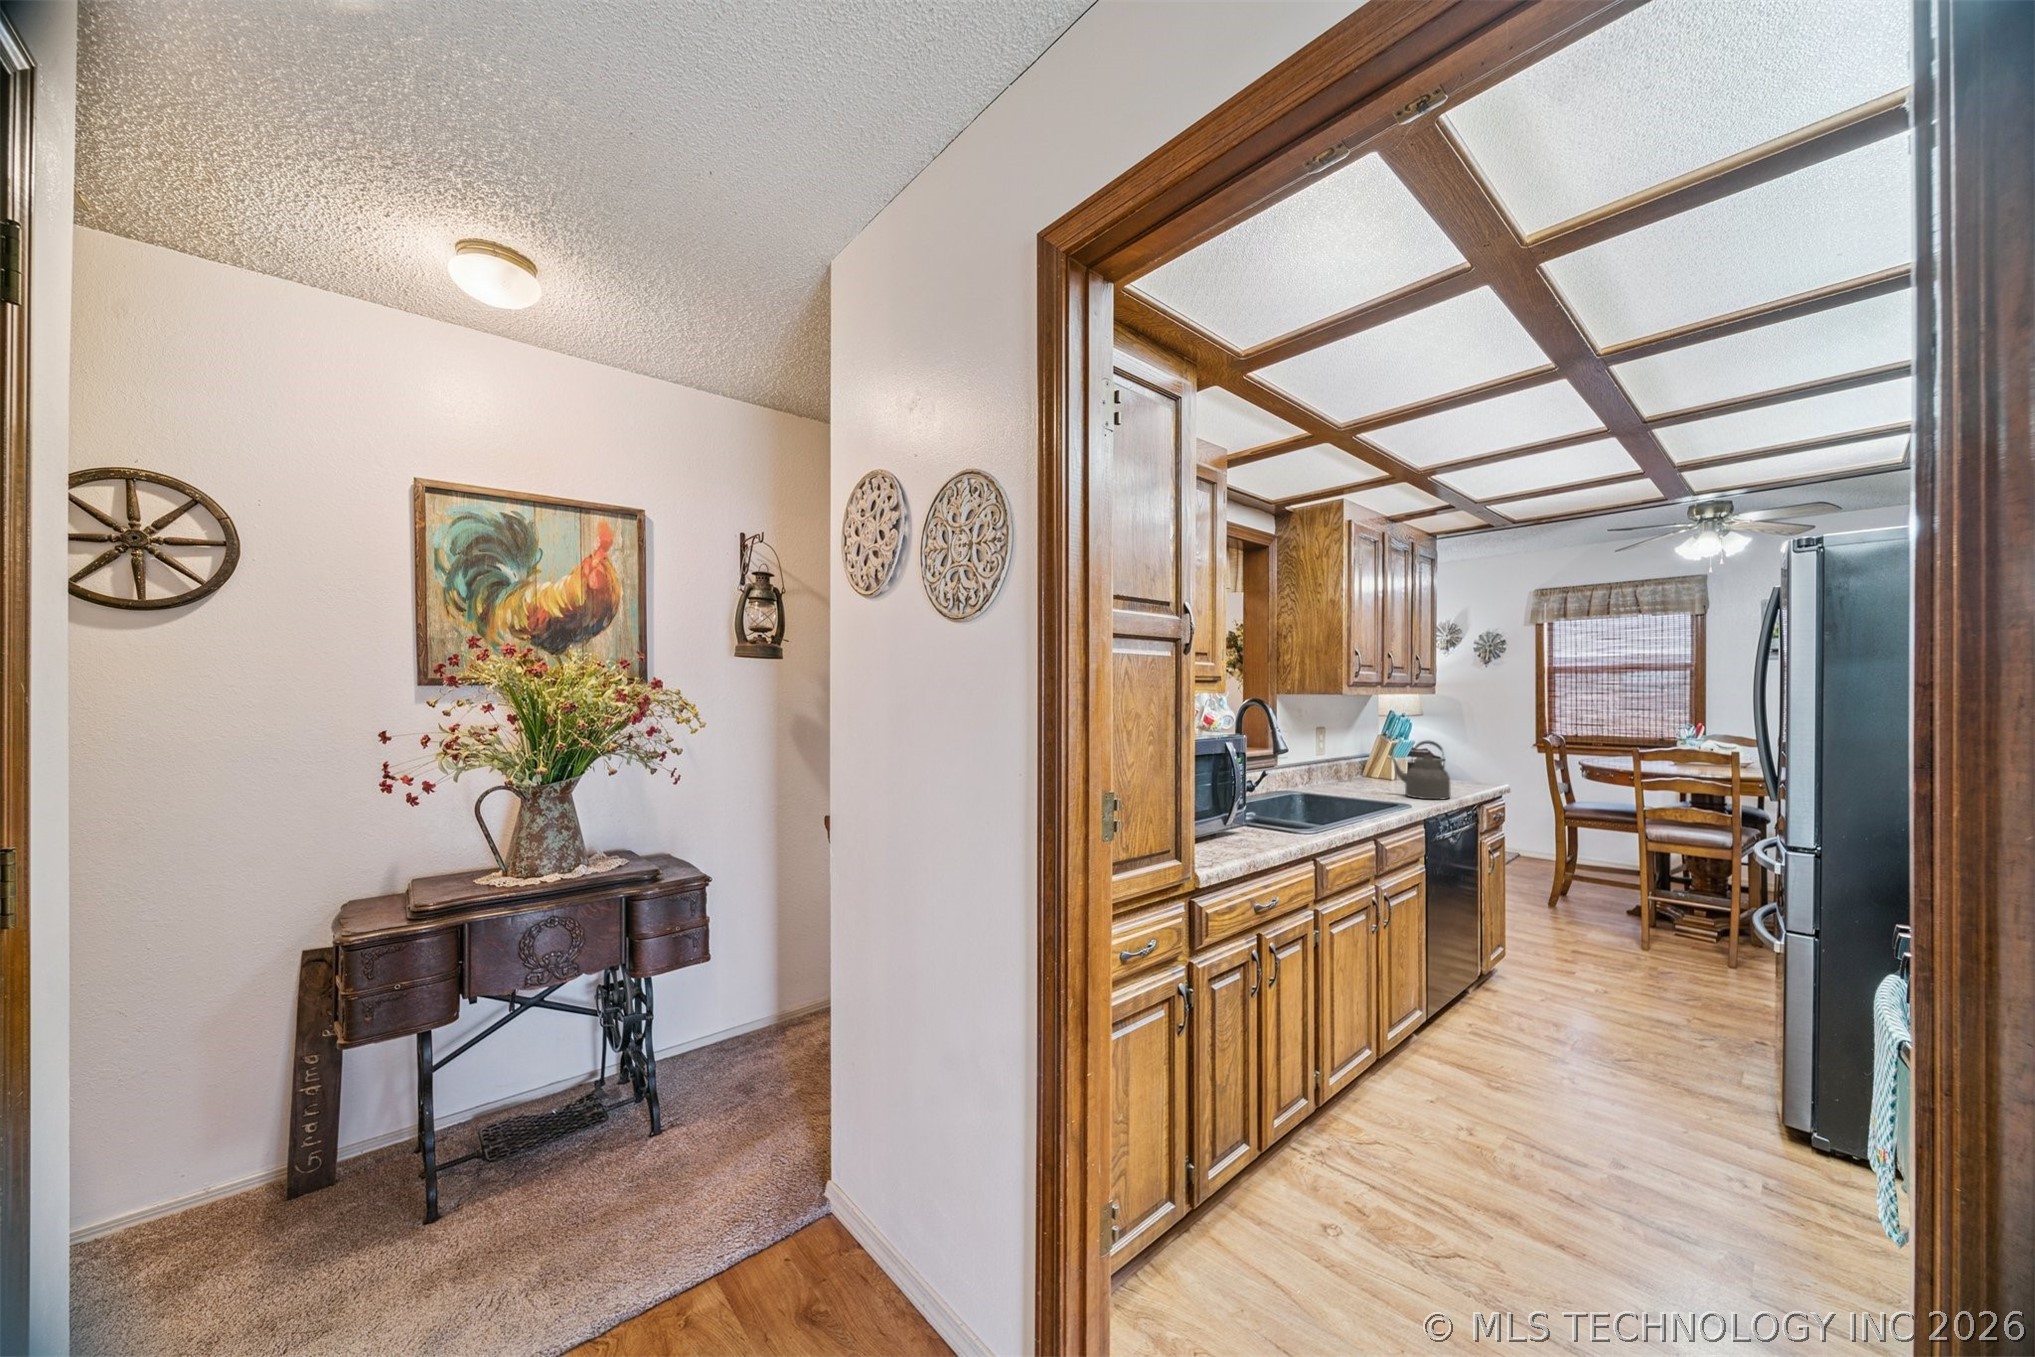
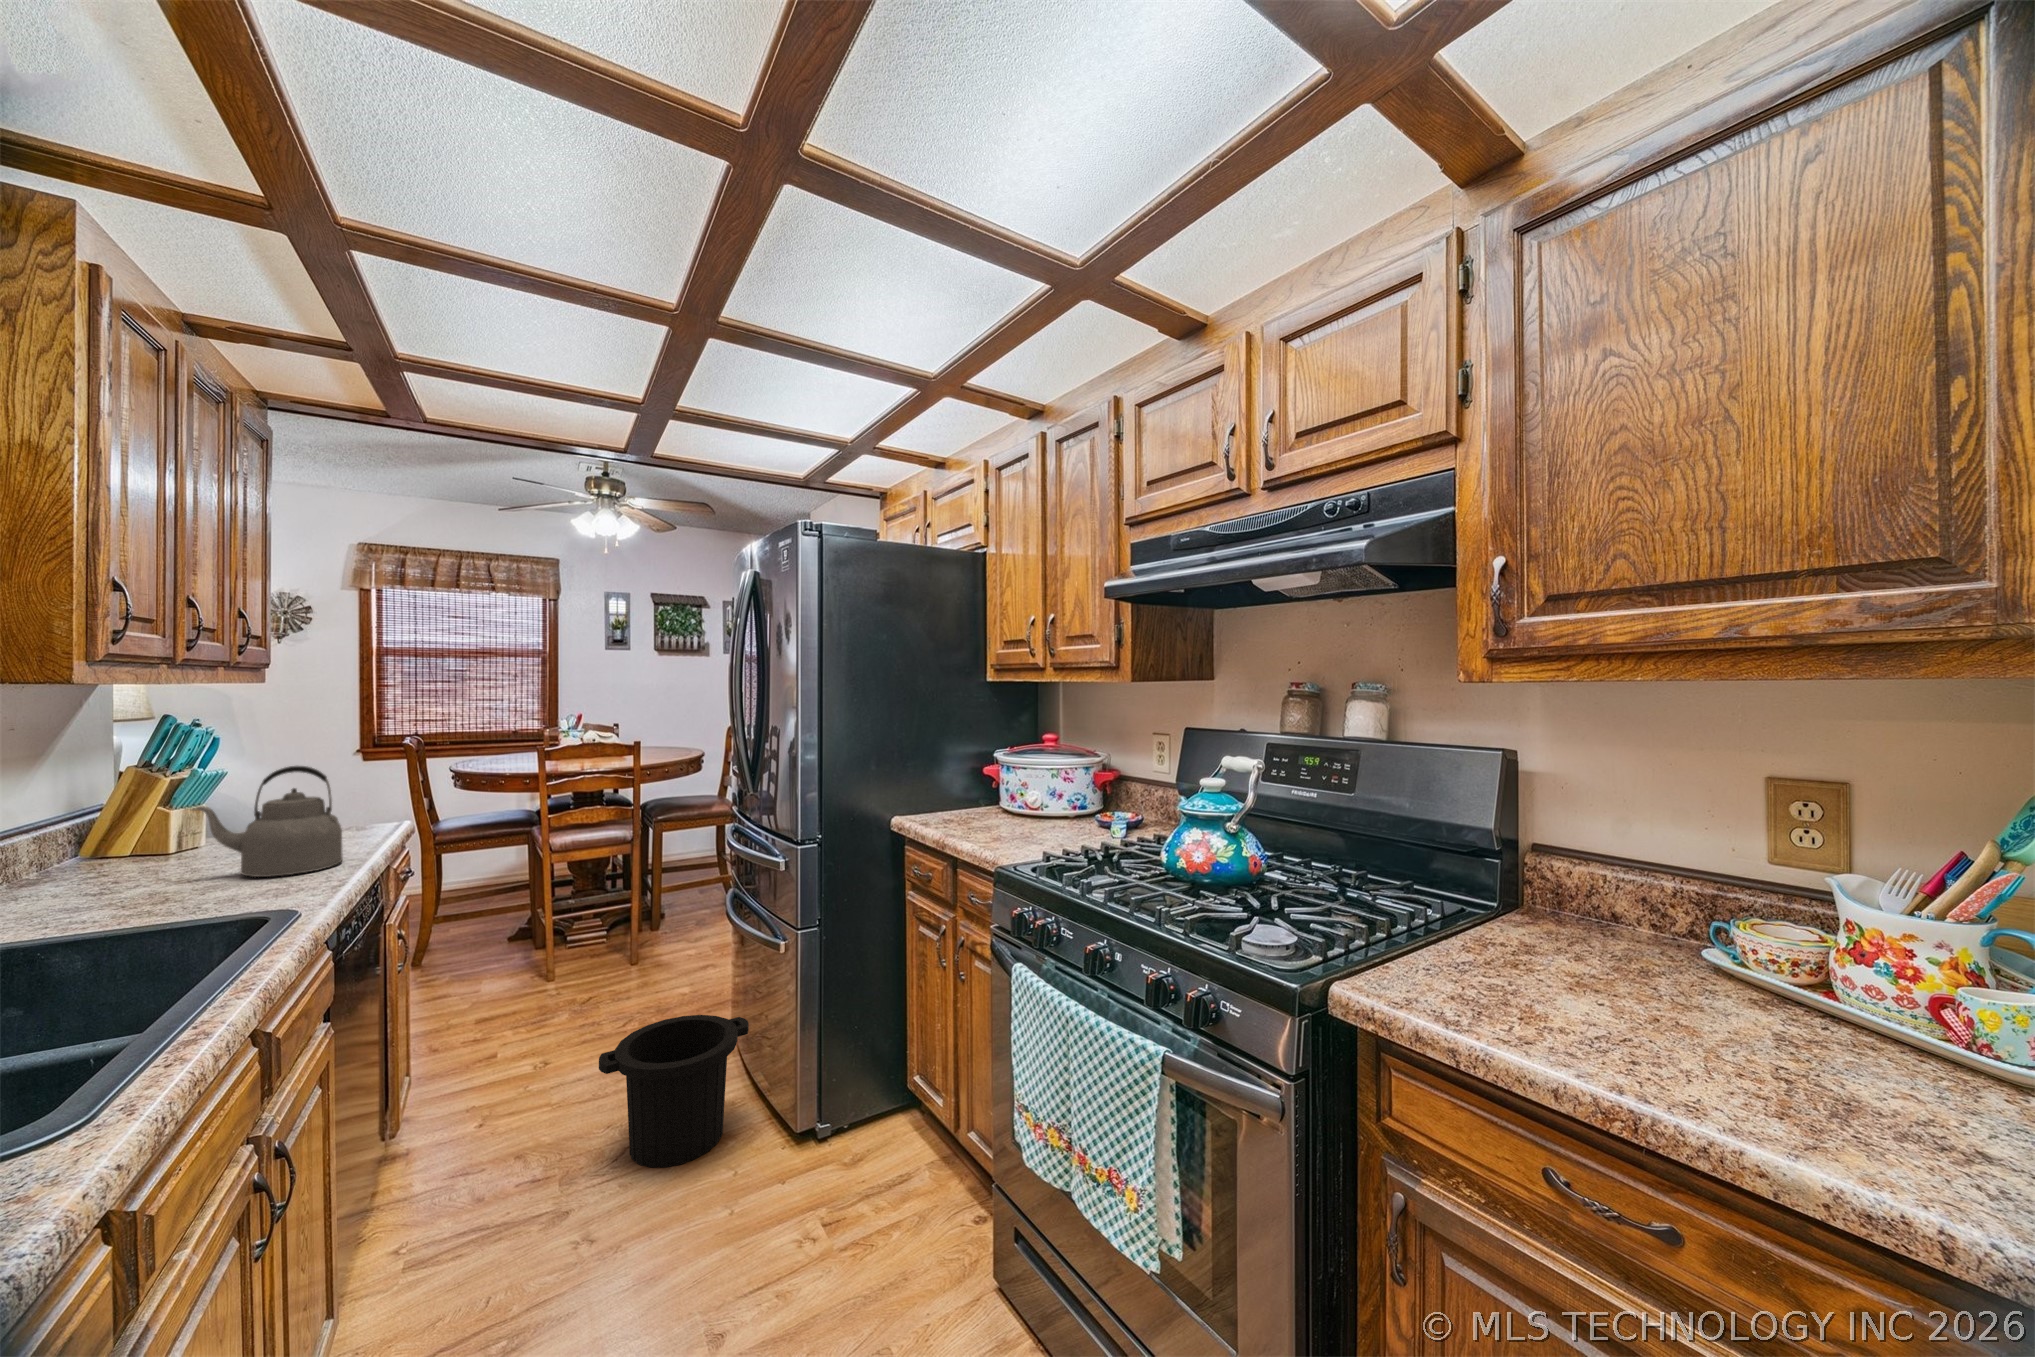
trash can: none [1607,983,1764,1107] -> present [599,1015,749,1168]

